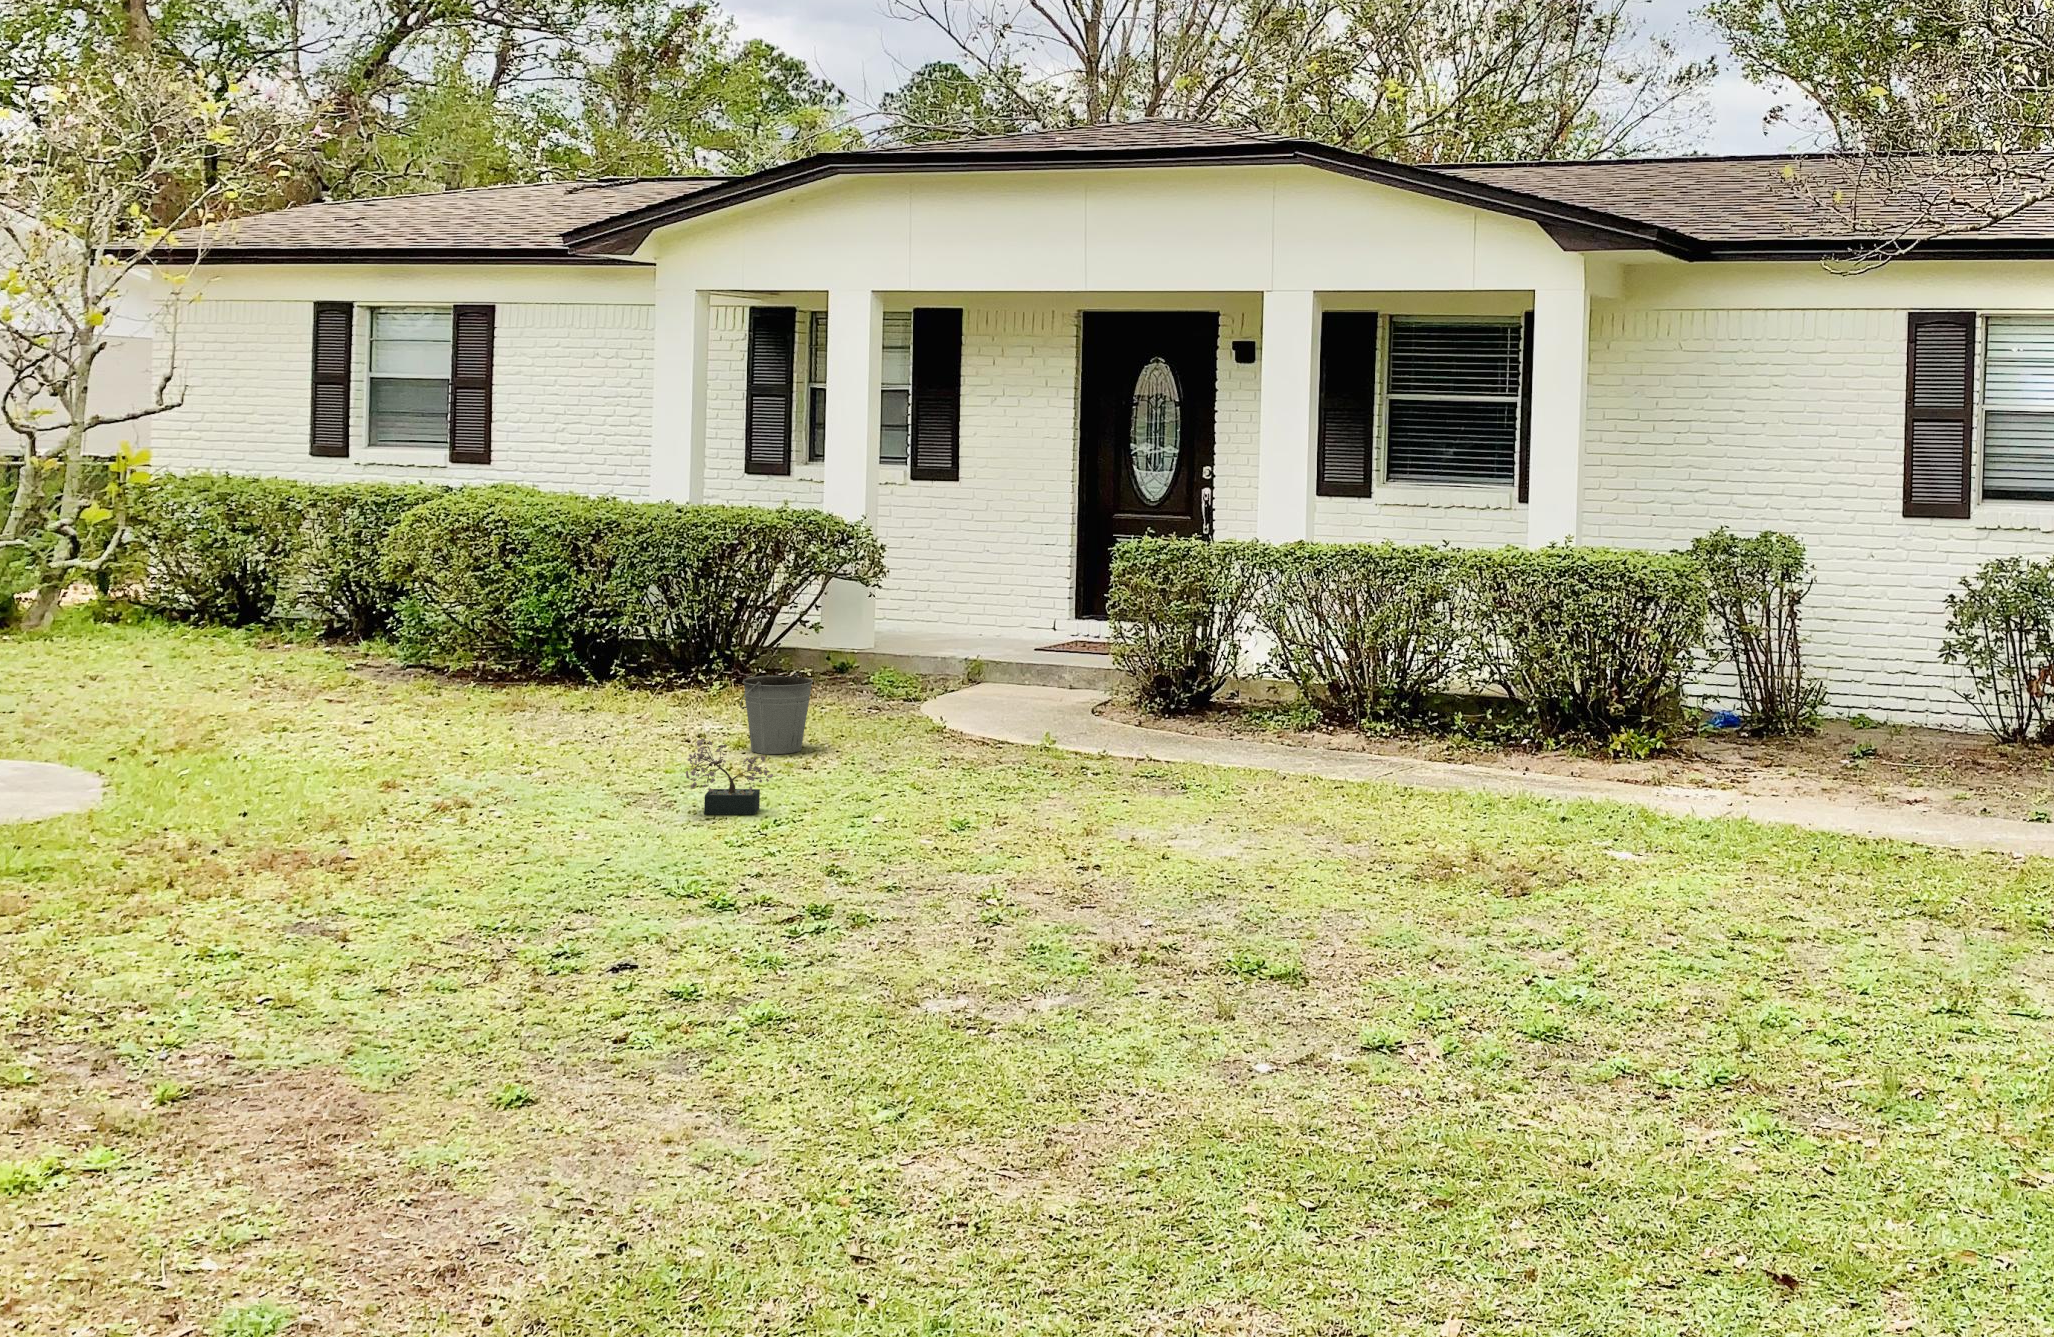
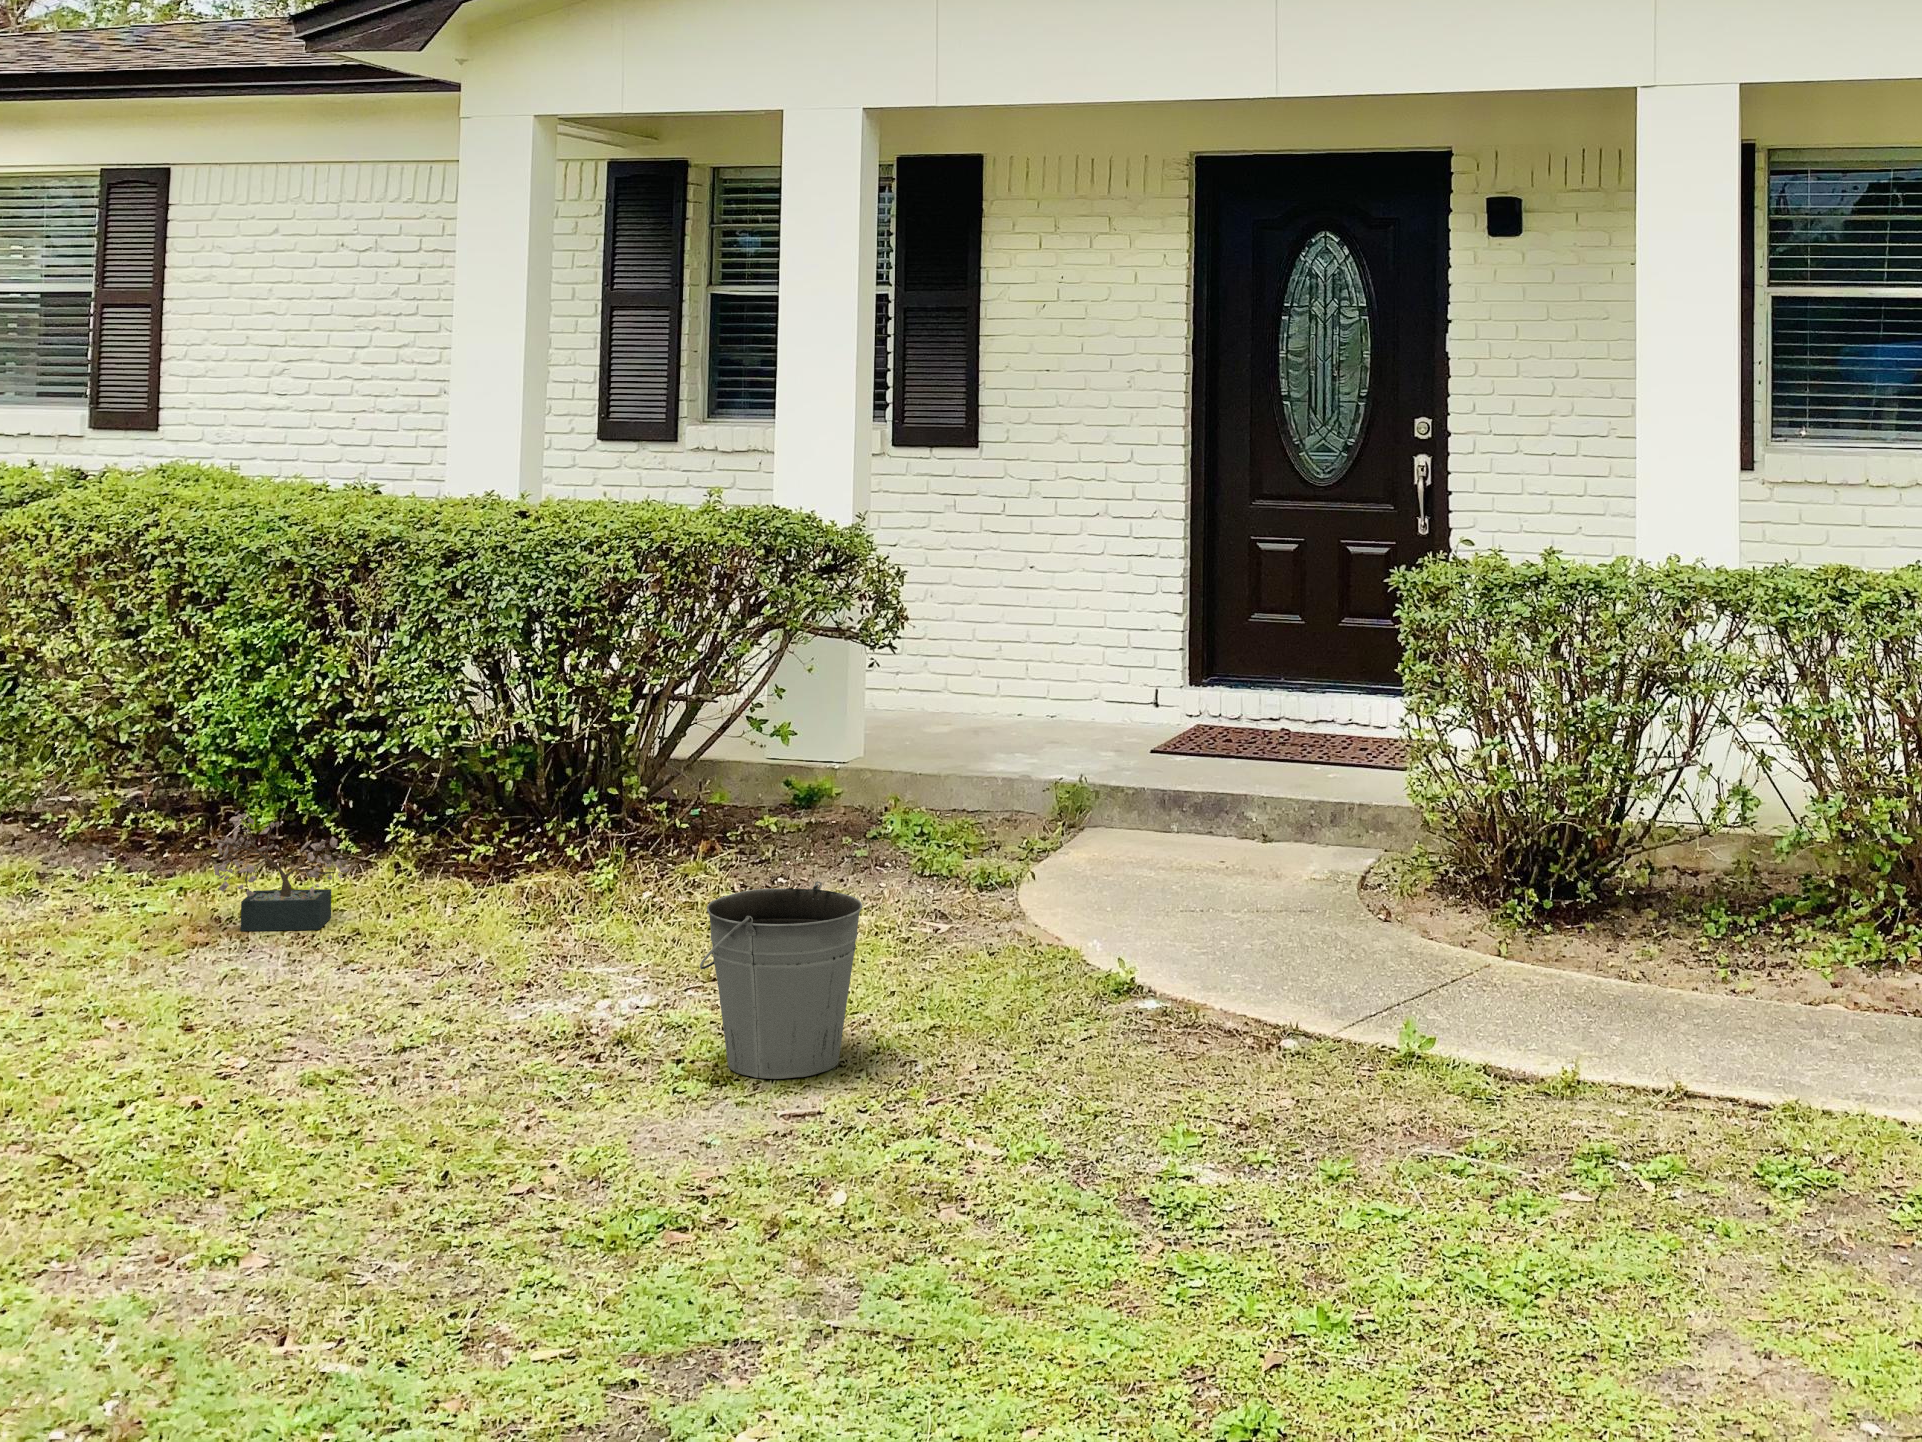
decorative plant: present [685,738,773,814] -> present [214,813,349,931]

